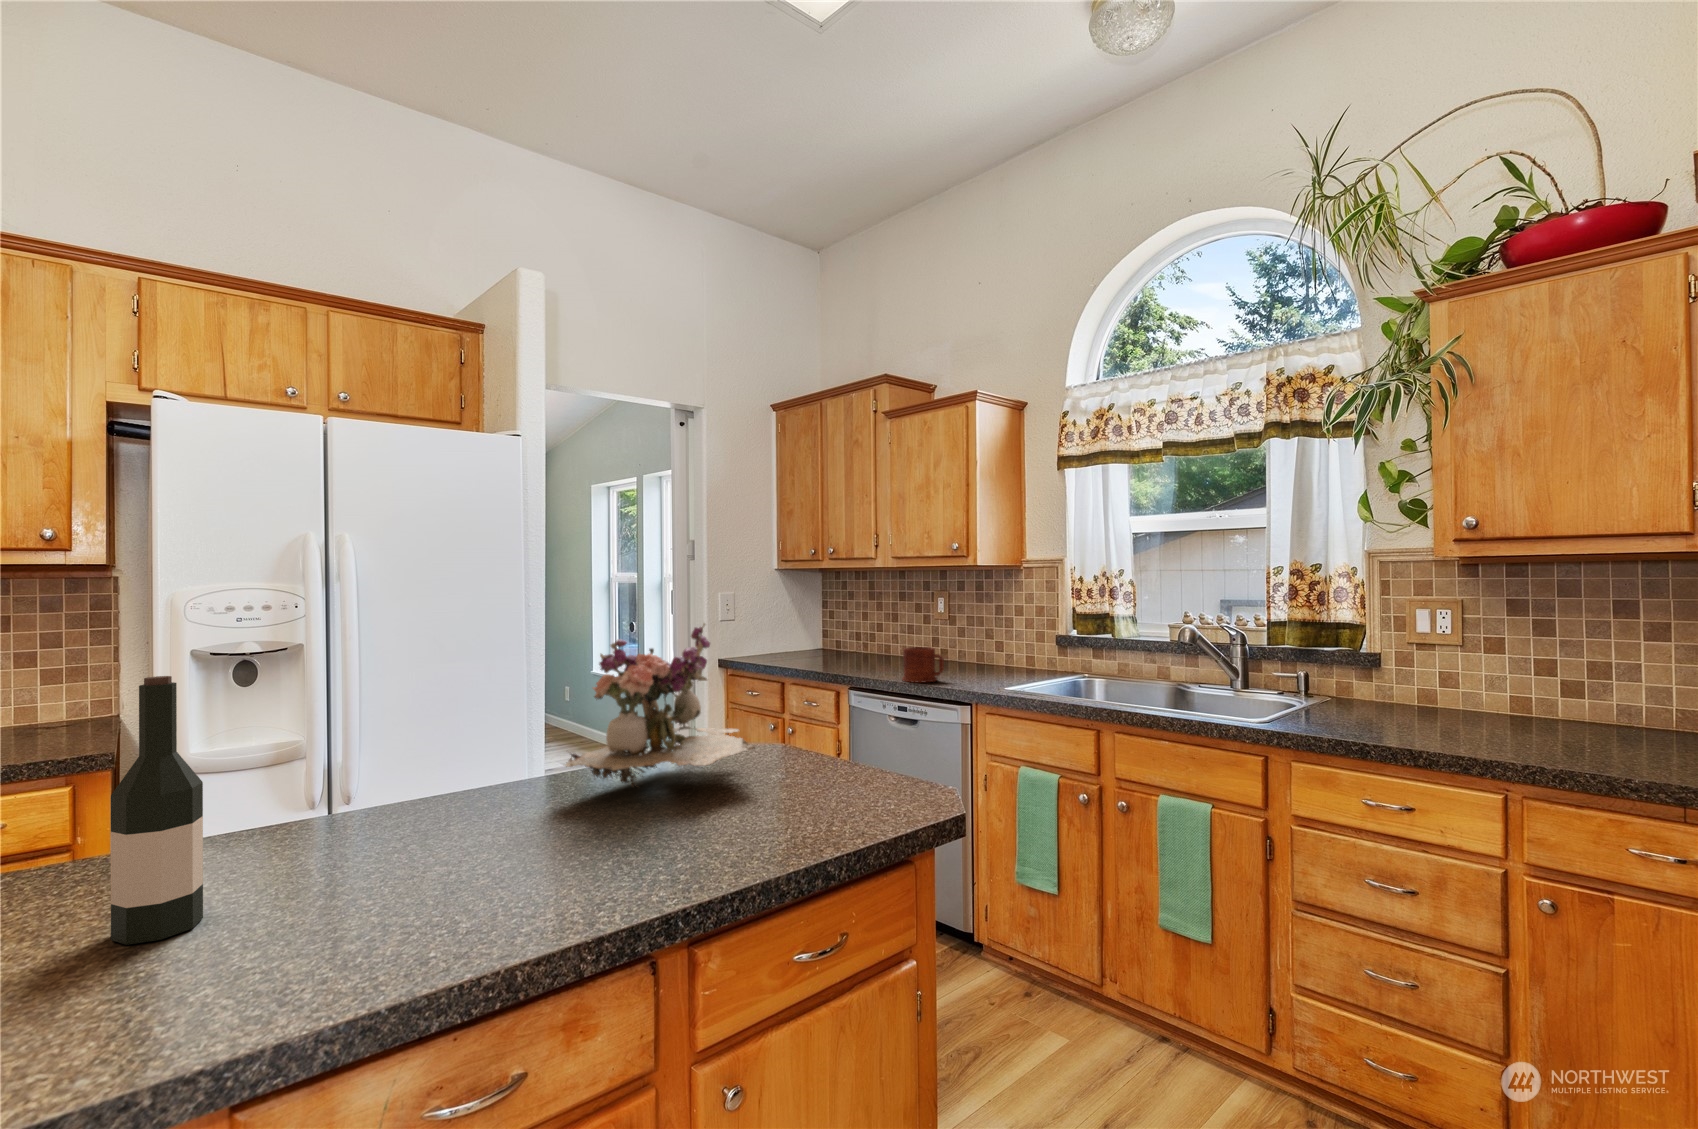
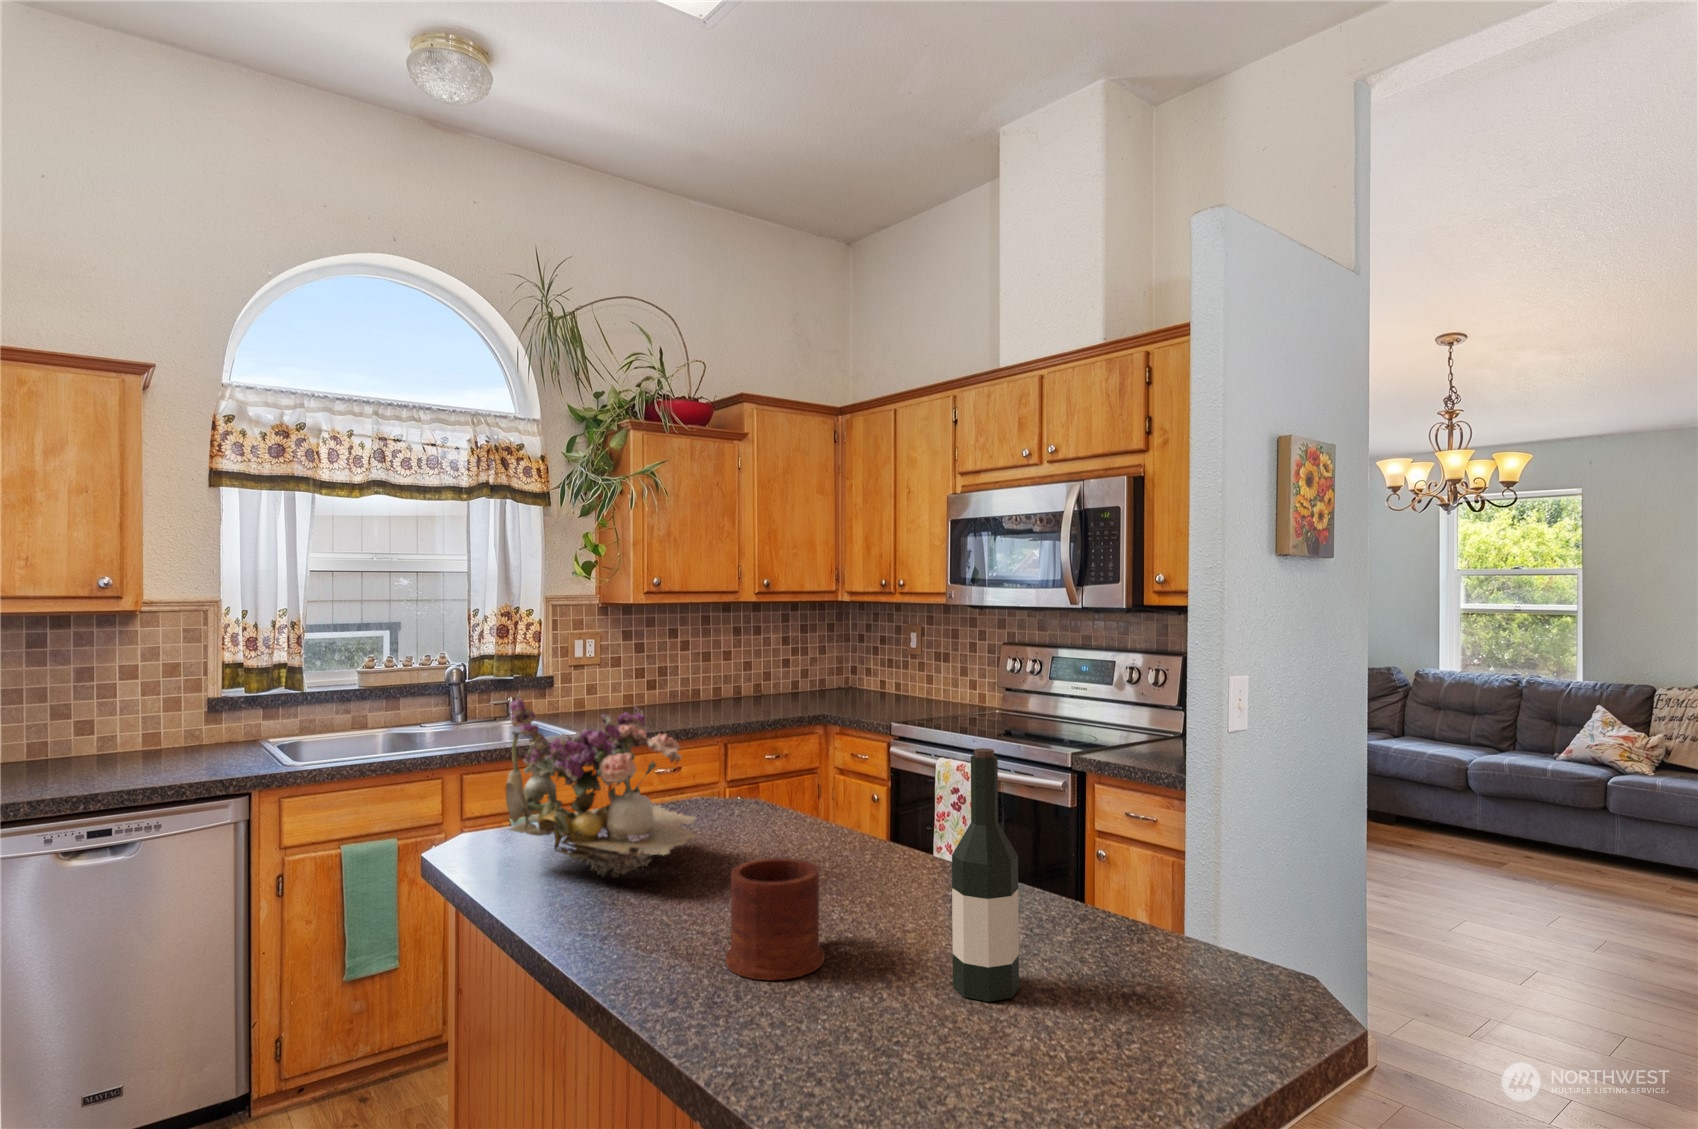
mug: present [902,647,944,682] -> present [726,858,825,980]

